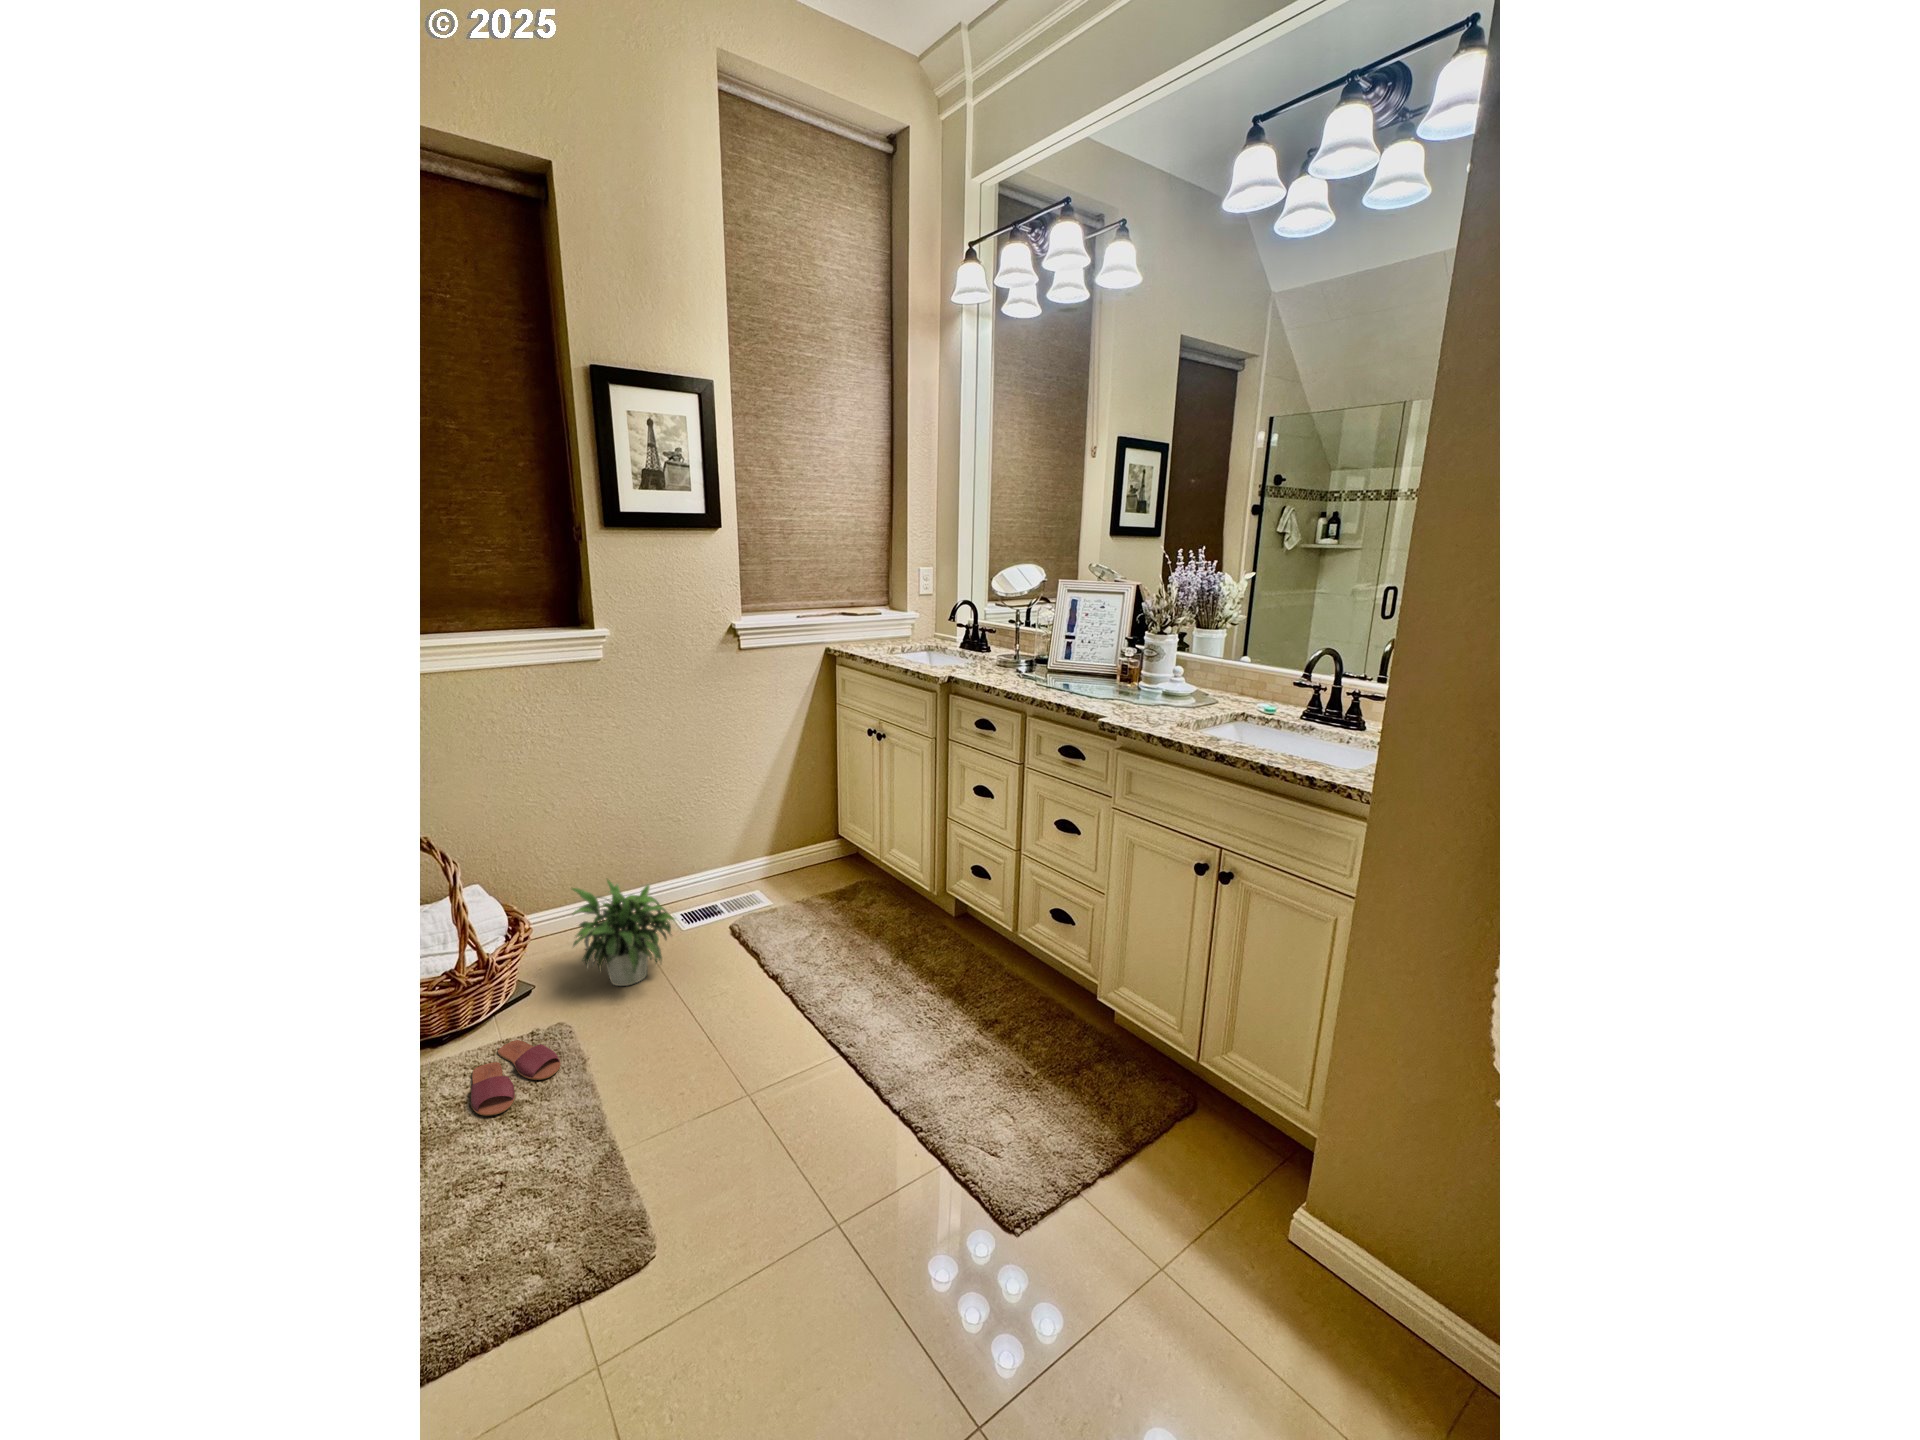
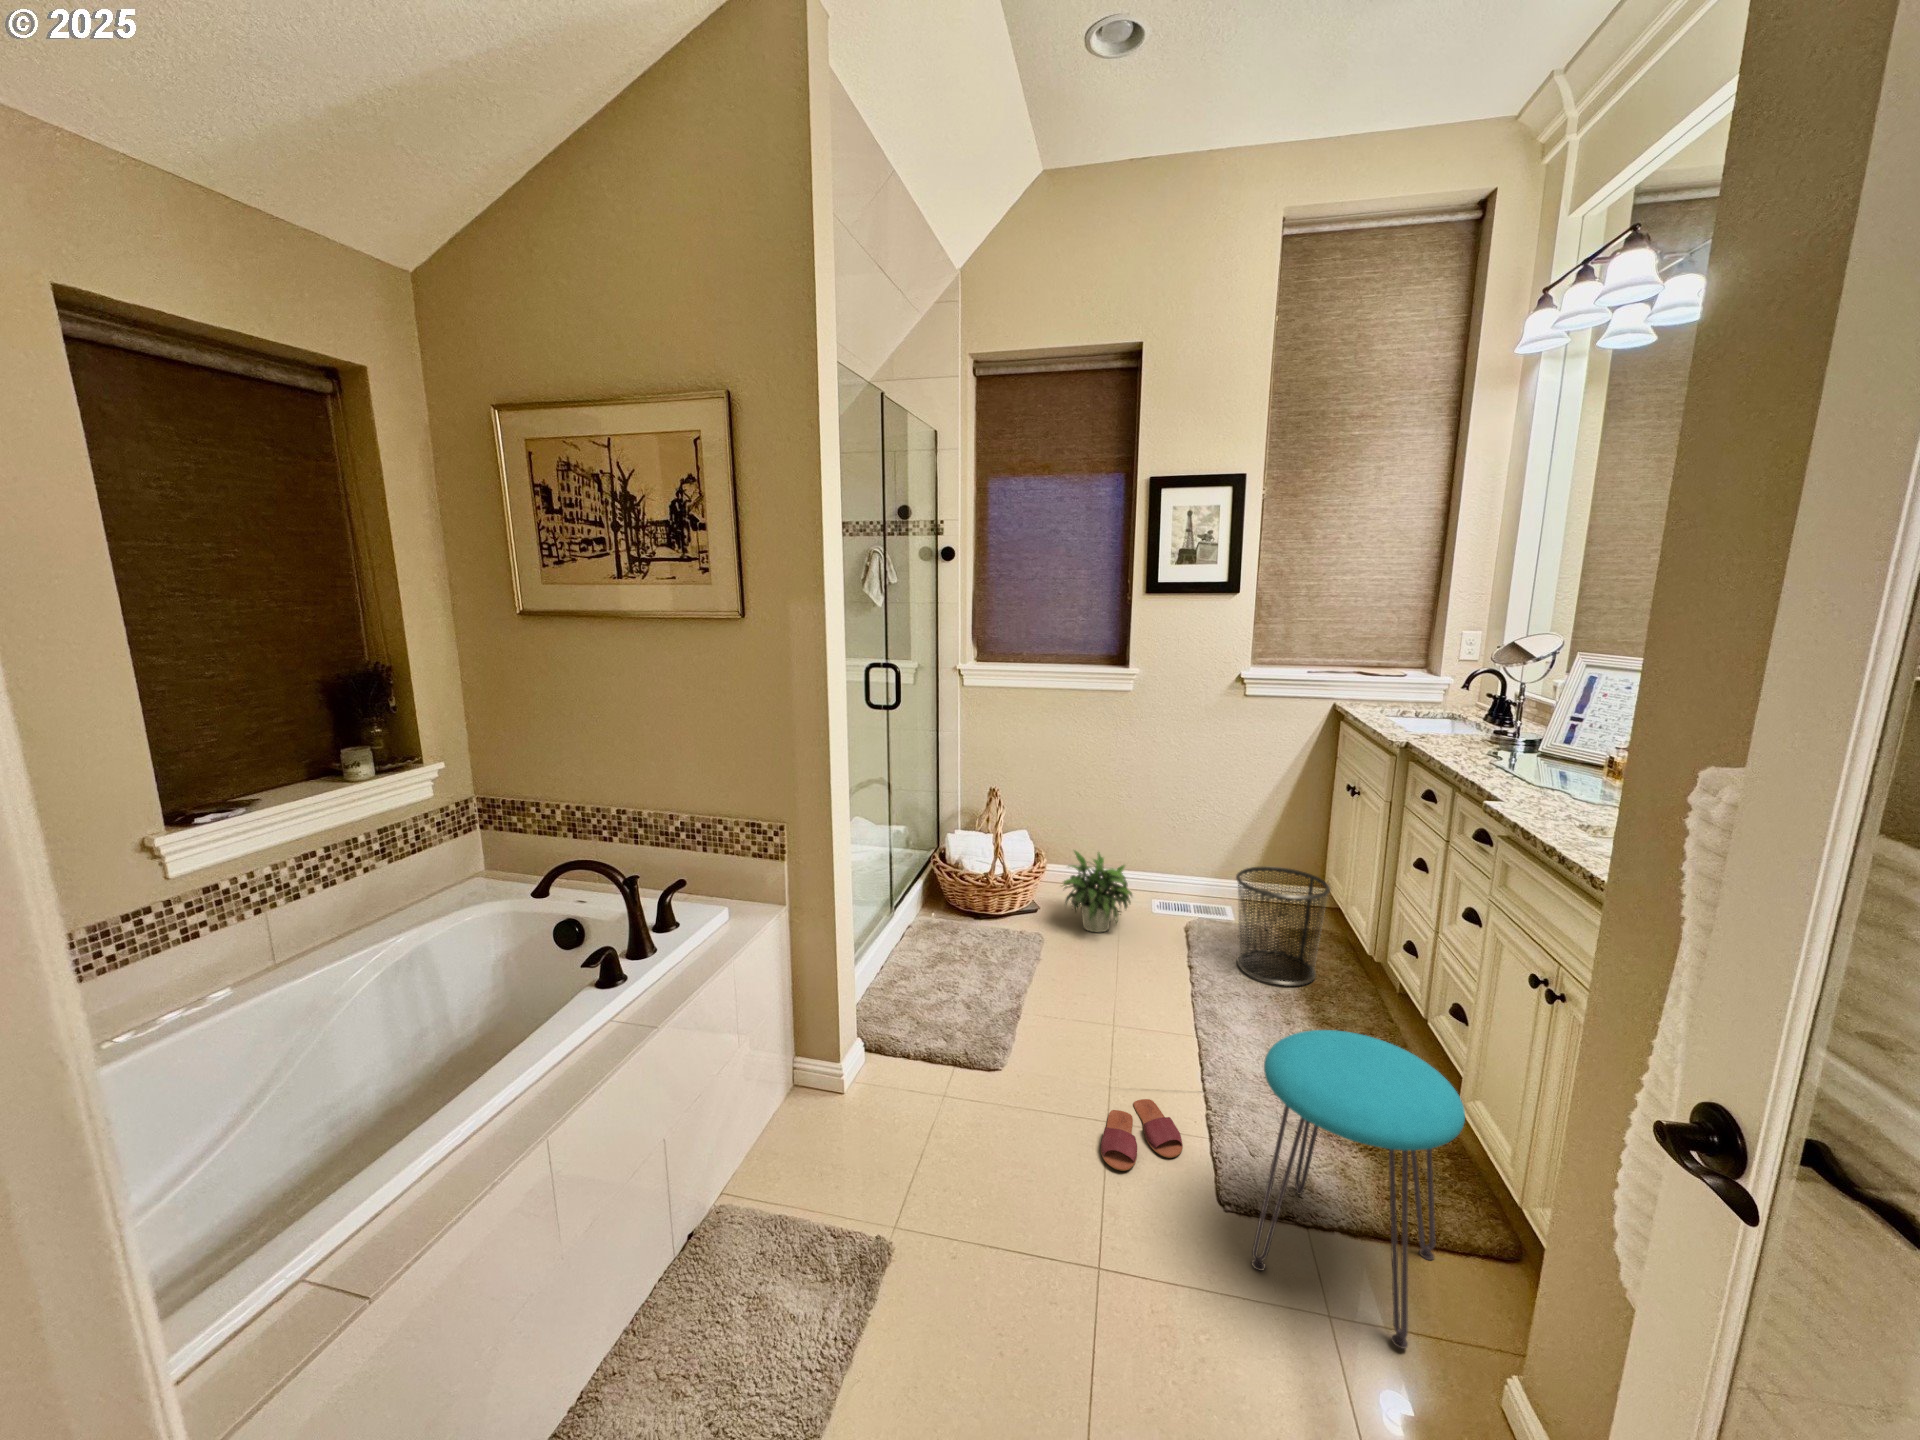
waste bin: none [797,830,895,960] -> present [1236,866,1330,986]
stool: none [1040,976,1230,1277] -> present [1251,1030,1465,1349]
slippers: present [471,1040,561,1116] -> present [1101,1099,1183,1171]

